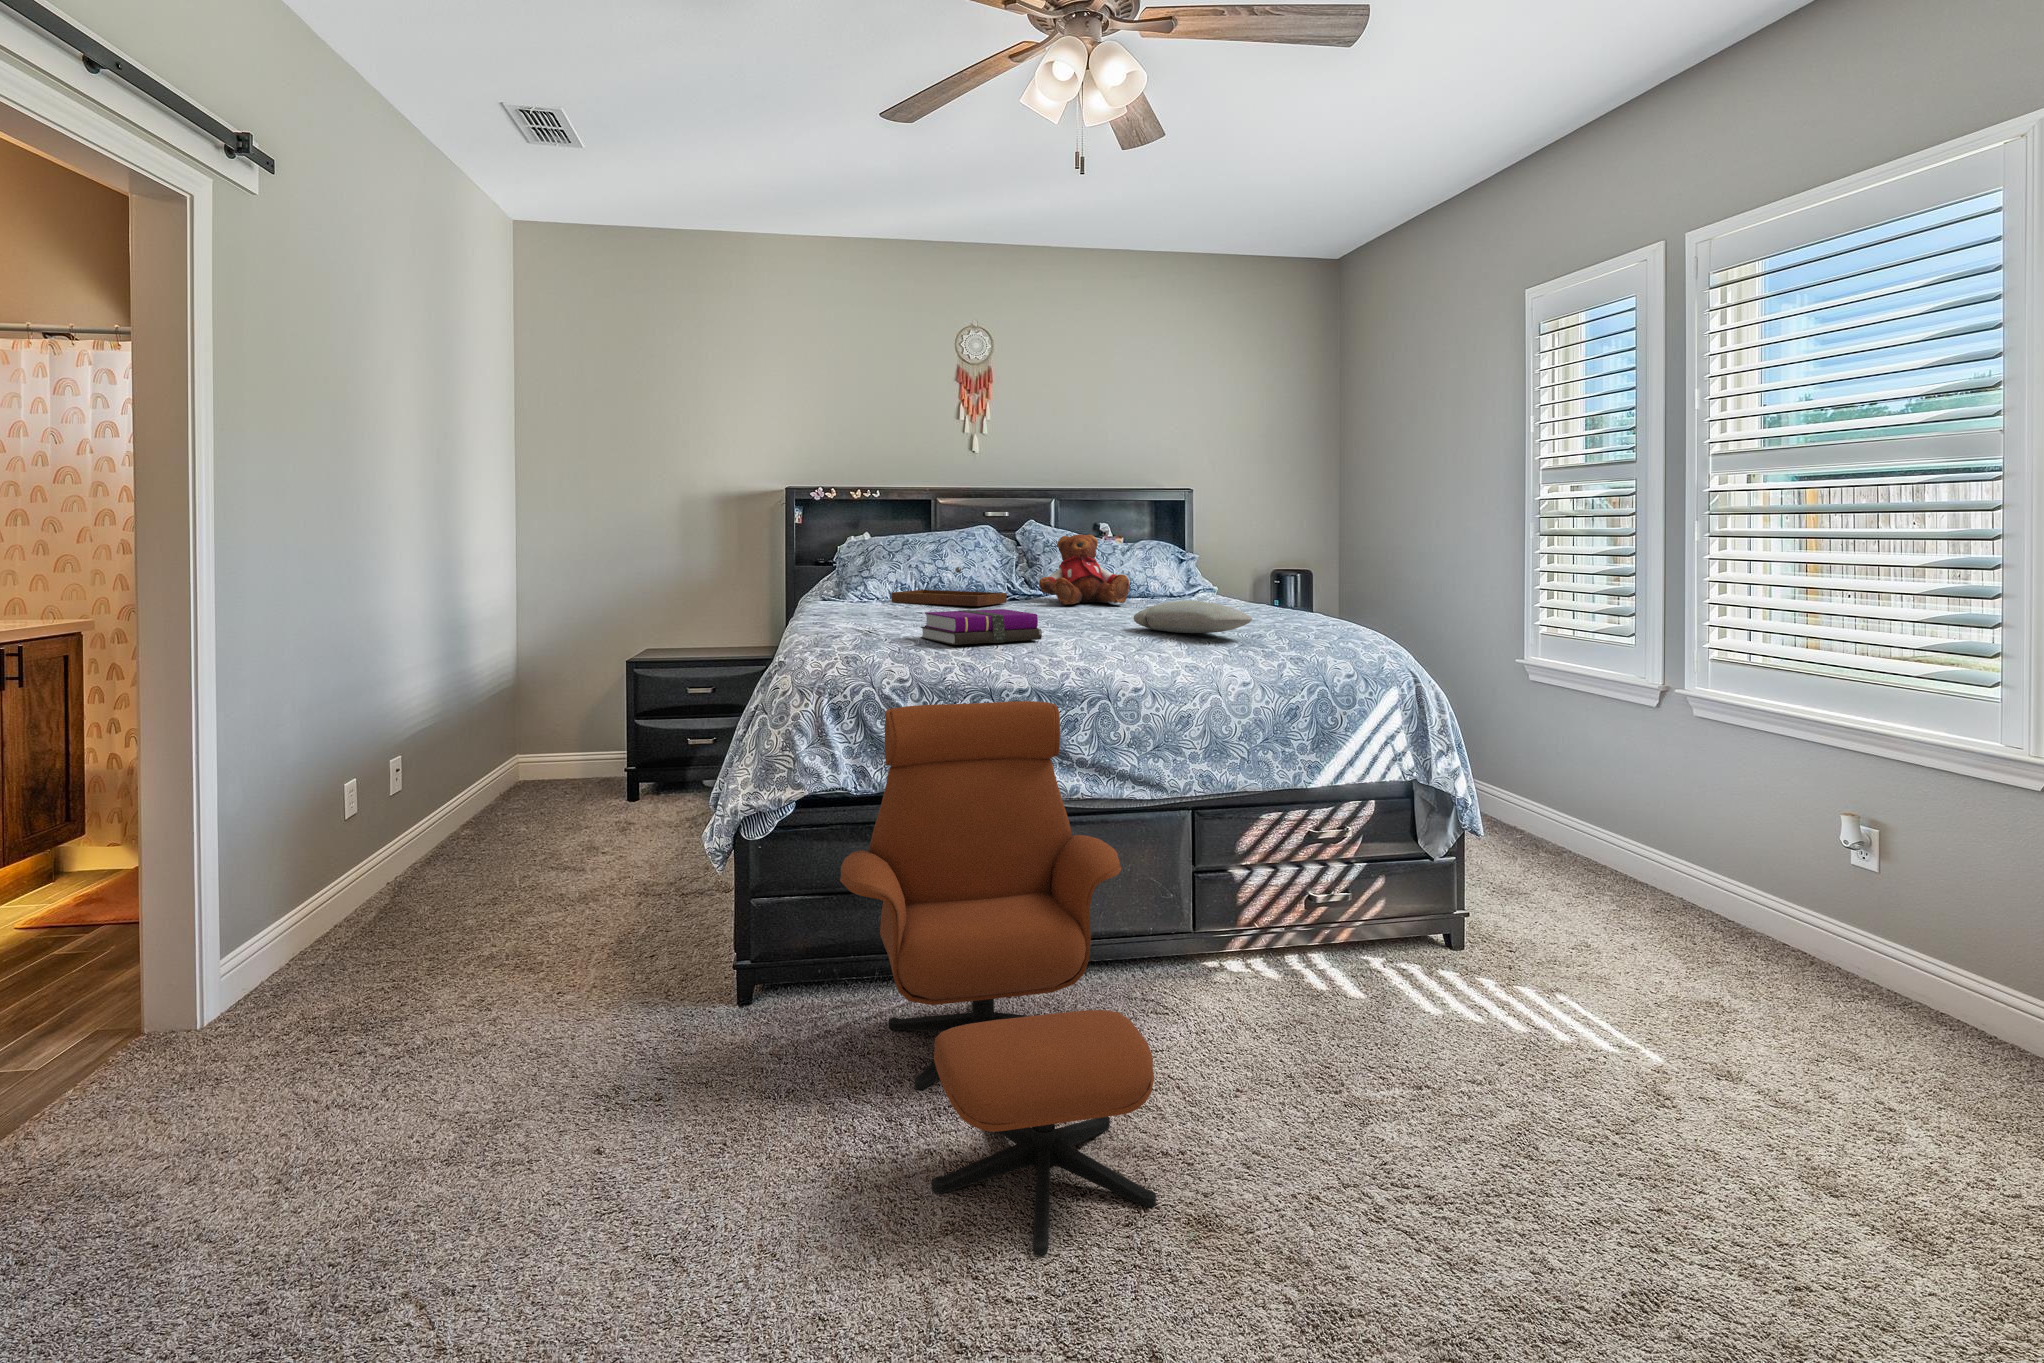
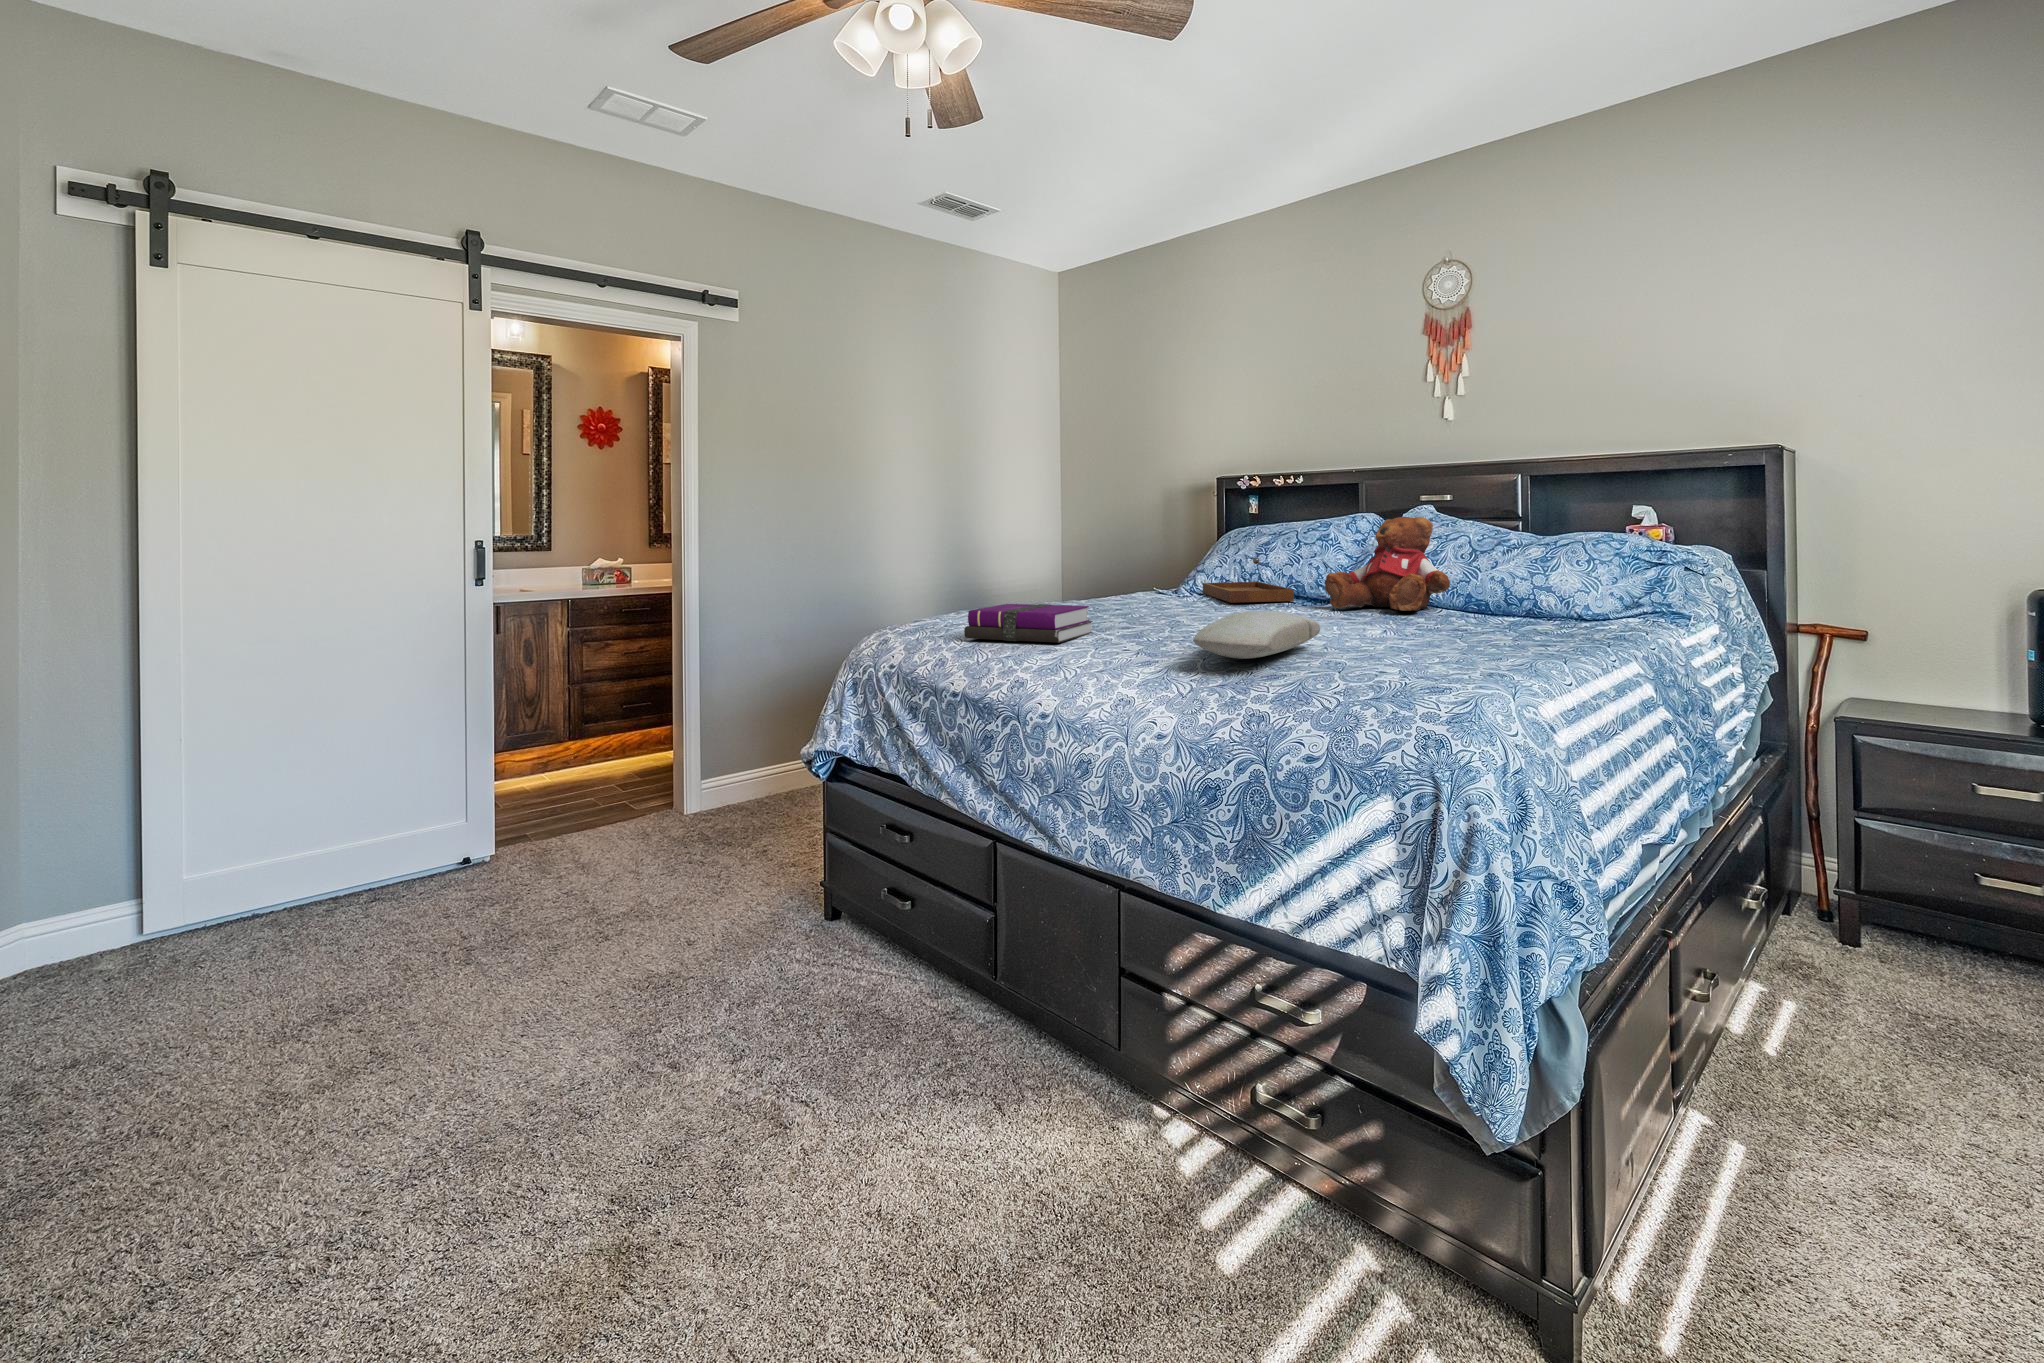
lounge chair: present [840,701,1156,1256] -> none [483,688,941,1223]

